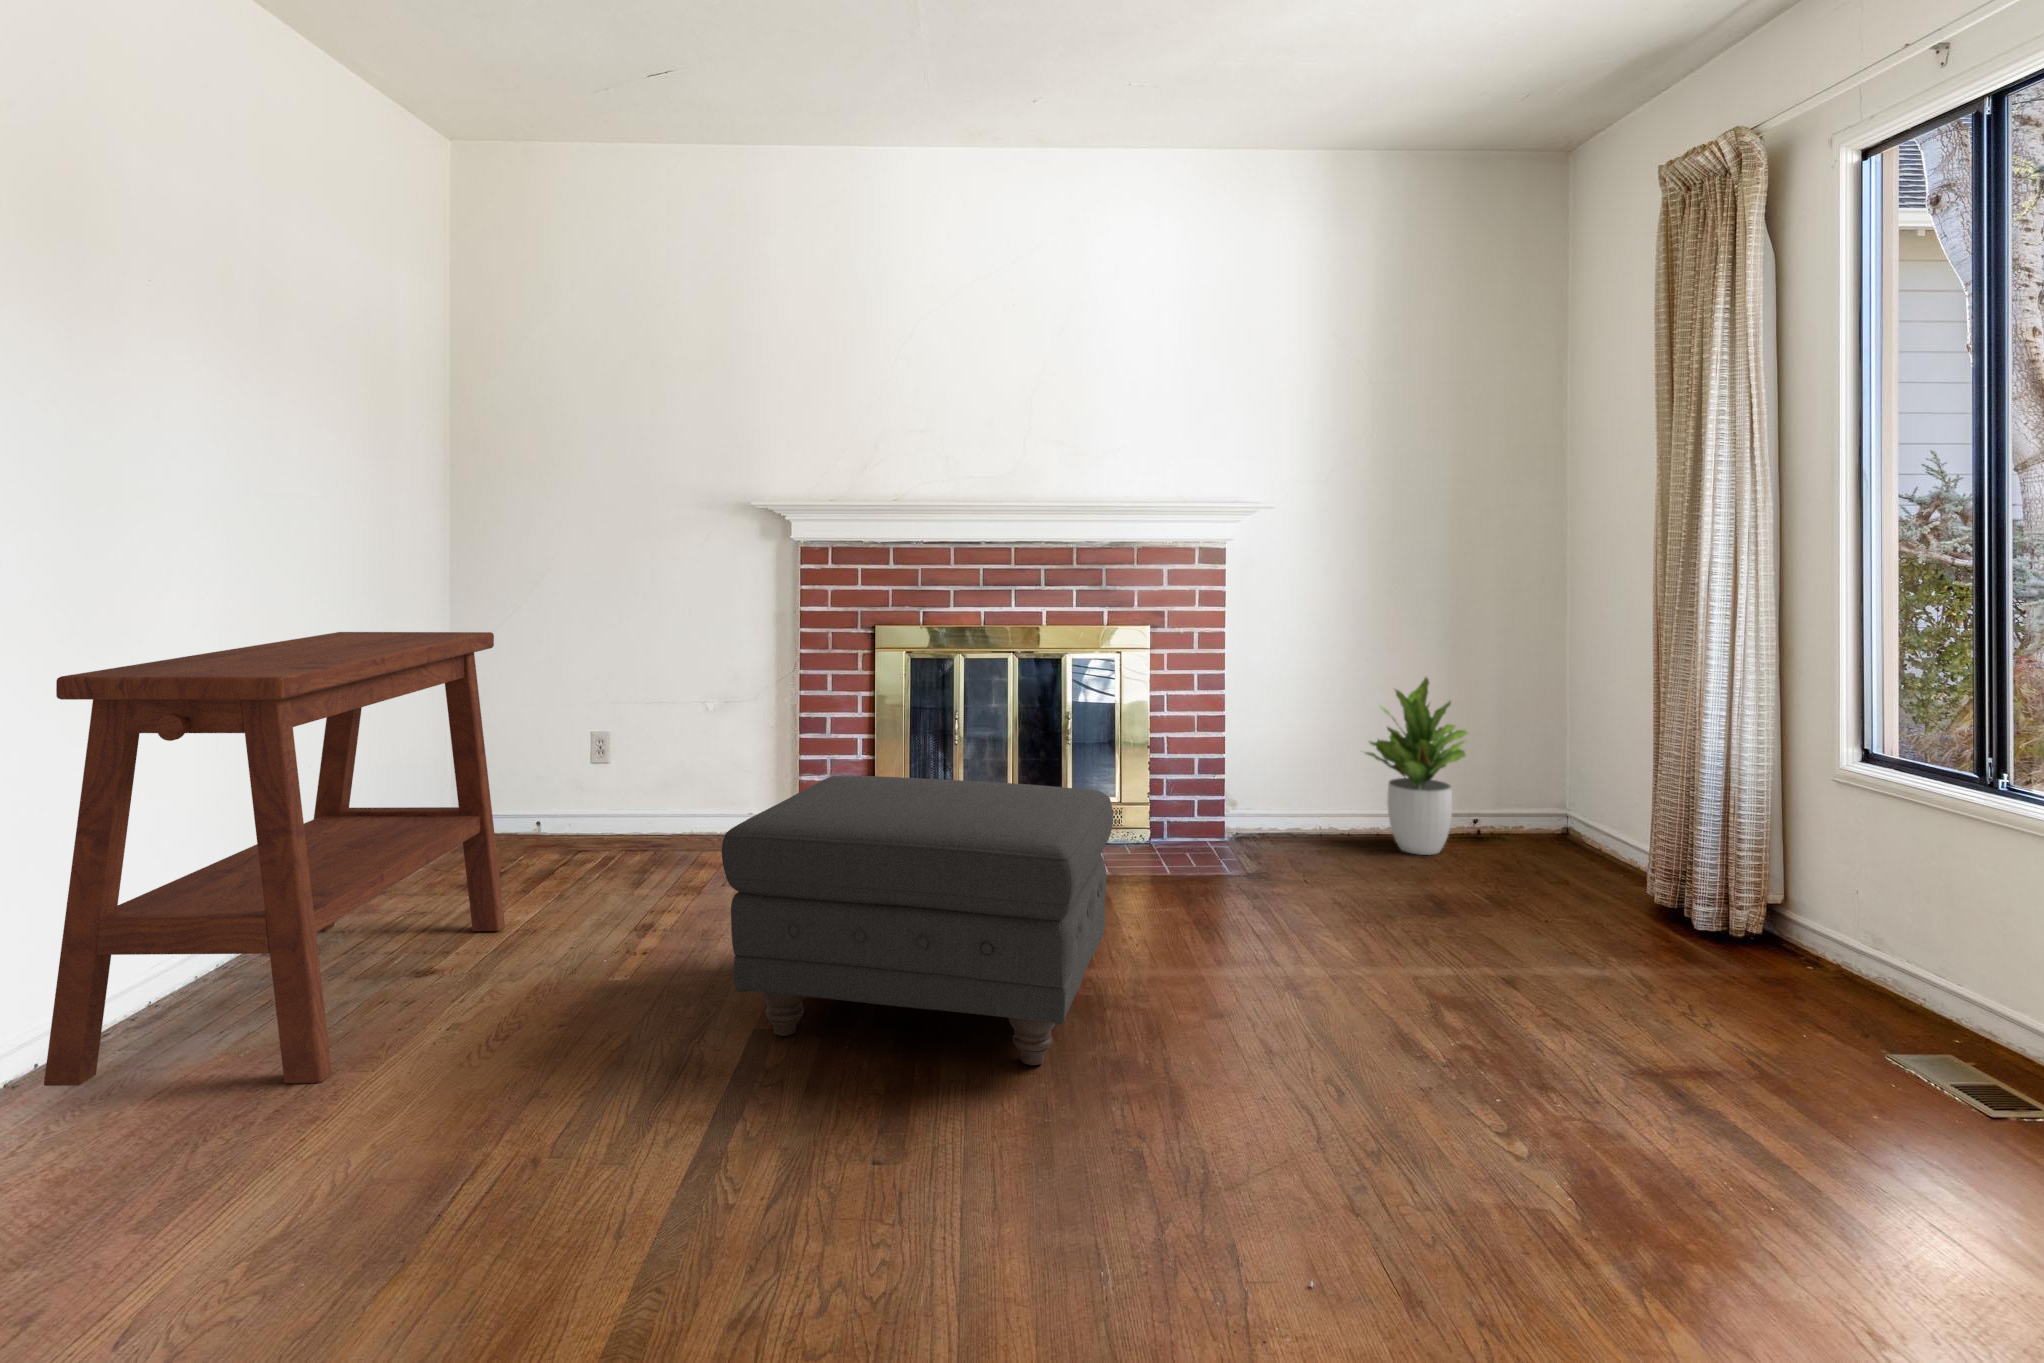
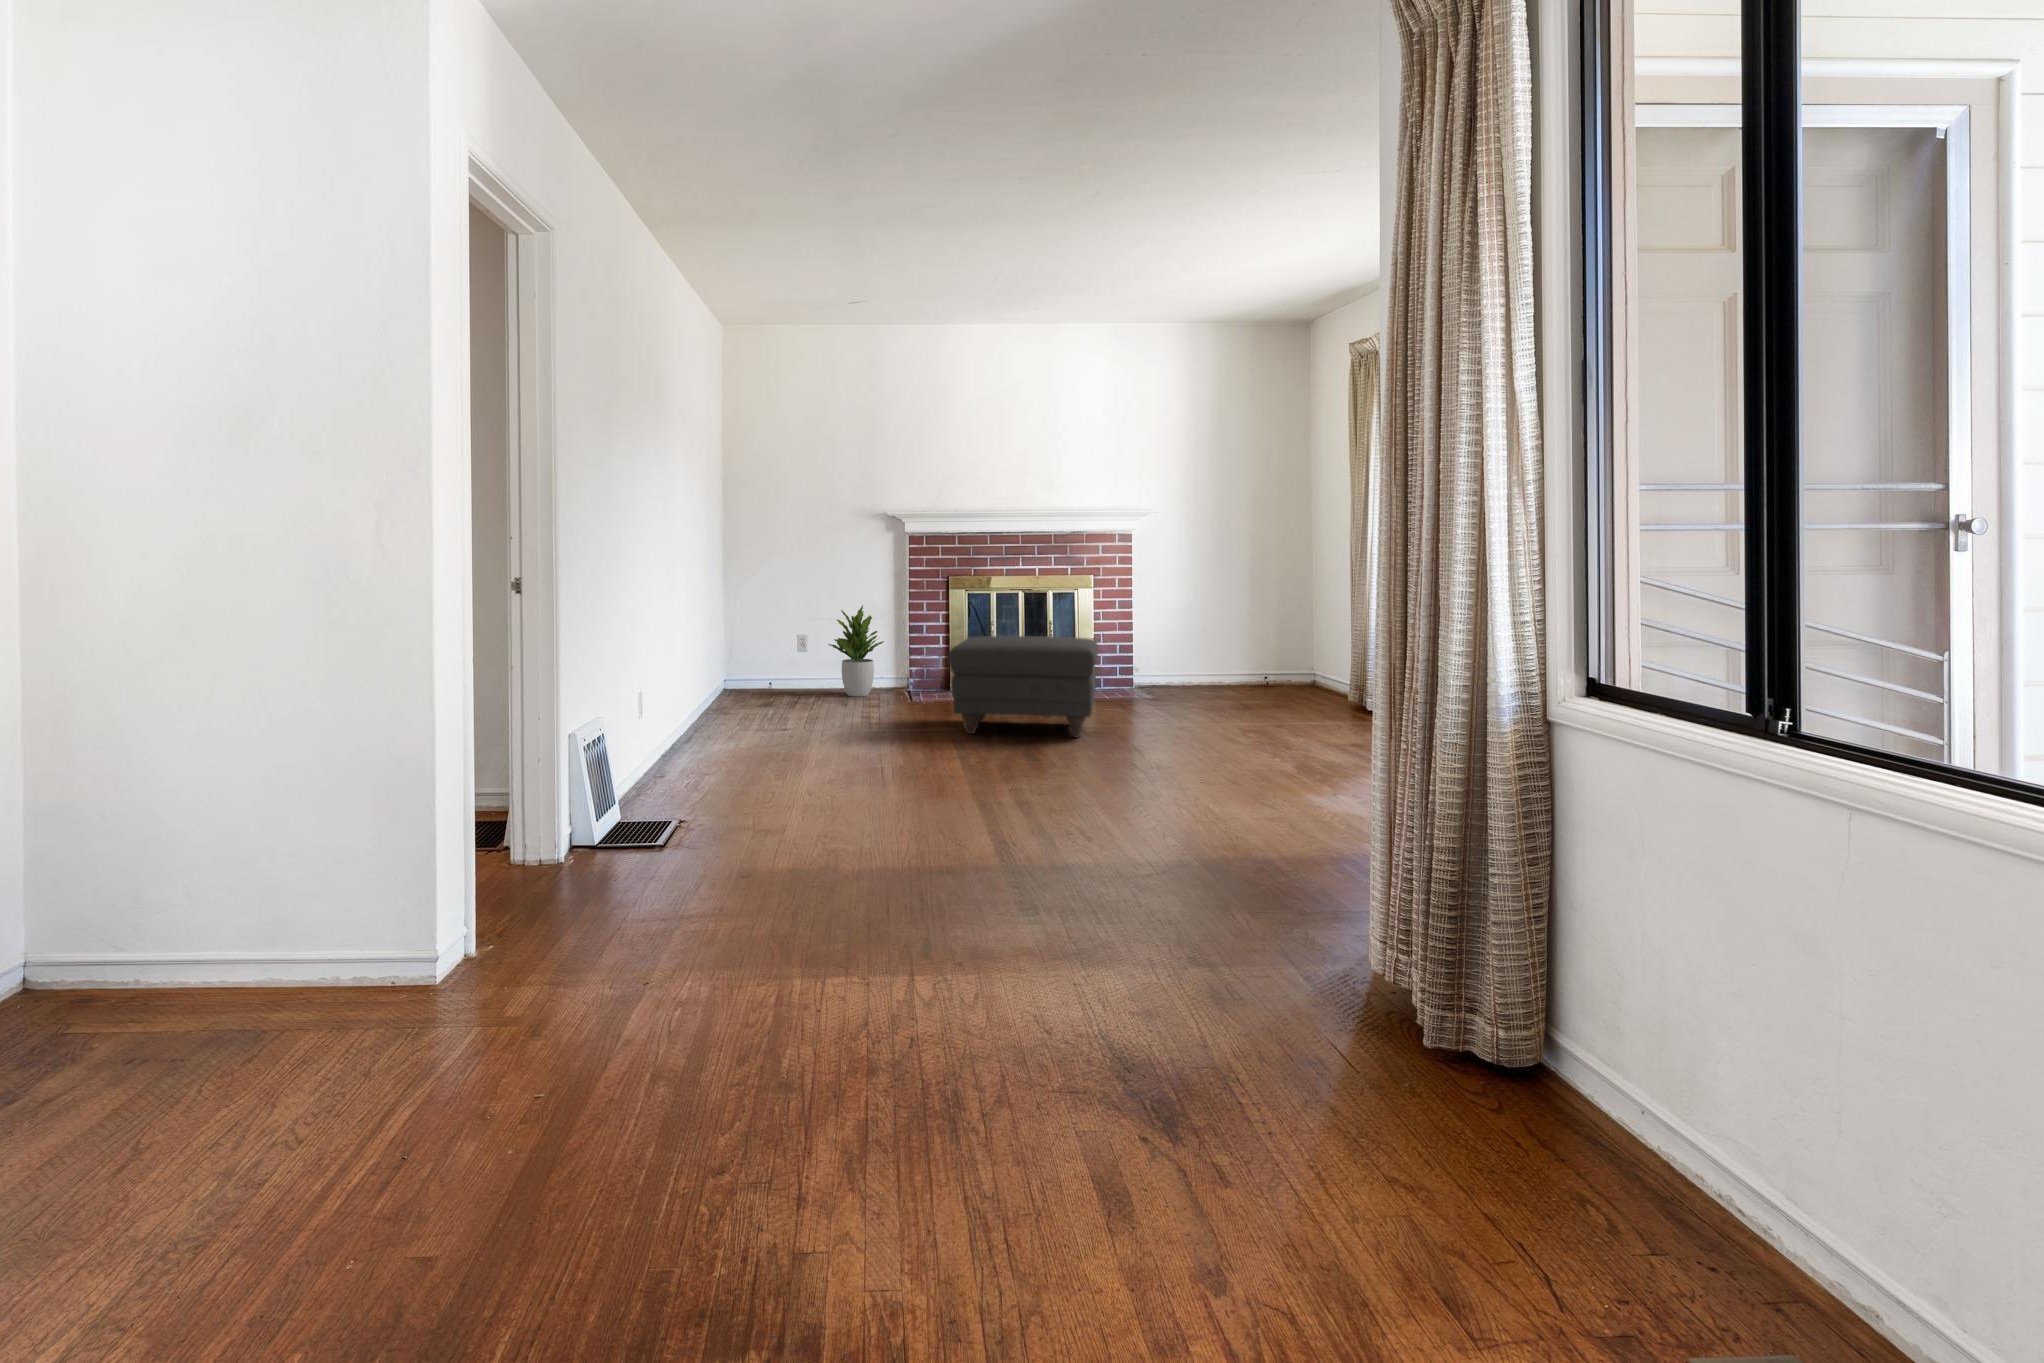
side table: present [44,632,505,1086] -> none [698,577,807,746]
potted plant: present [1366,677,1467,855] -> present [829,605,884,697]

